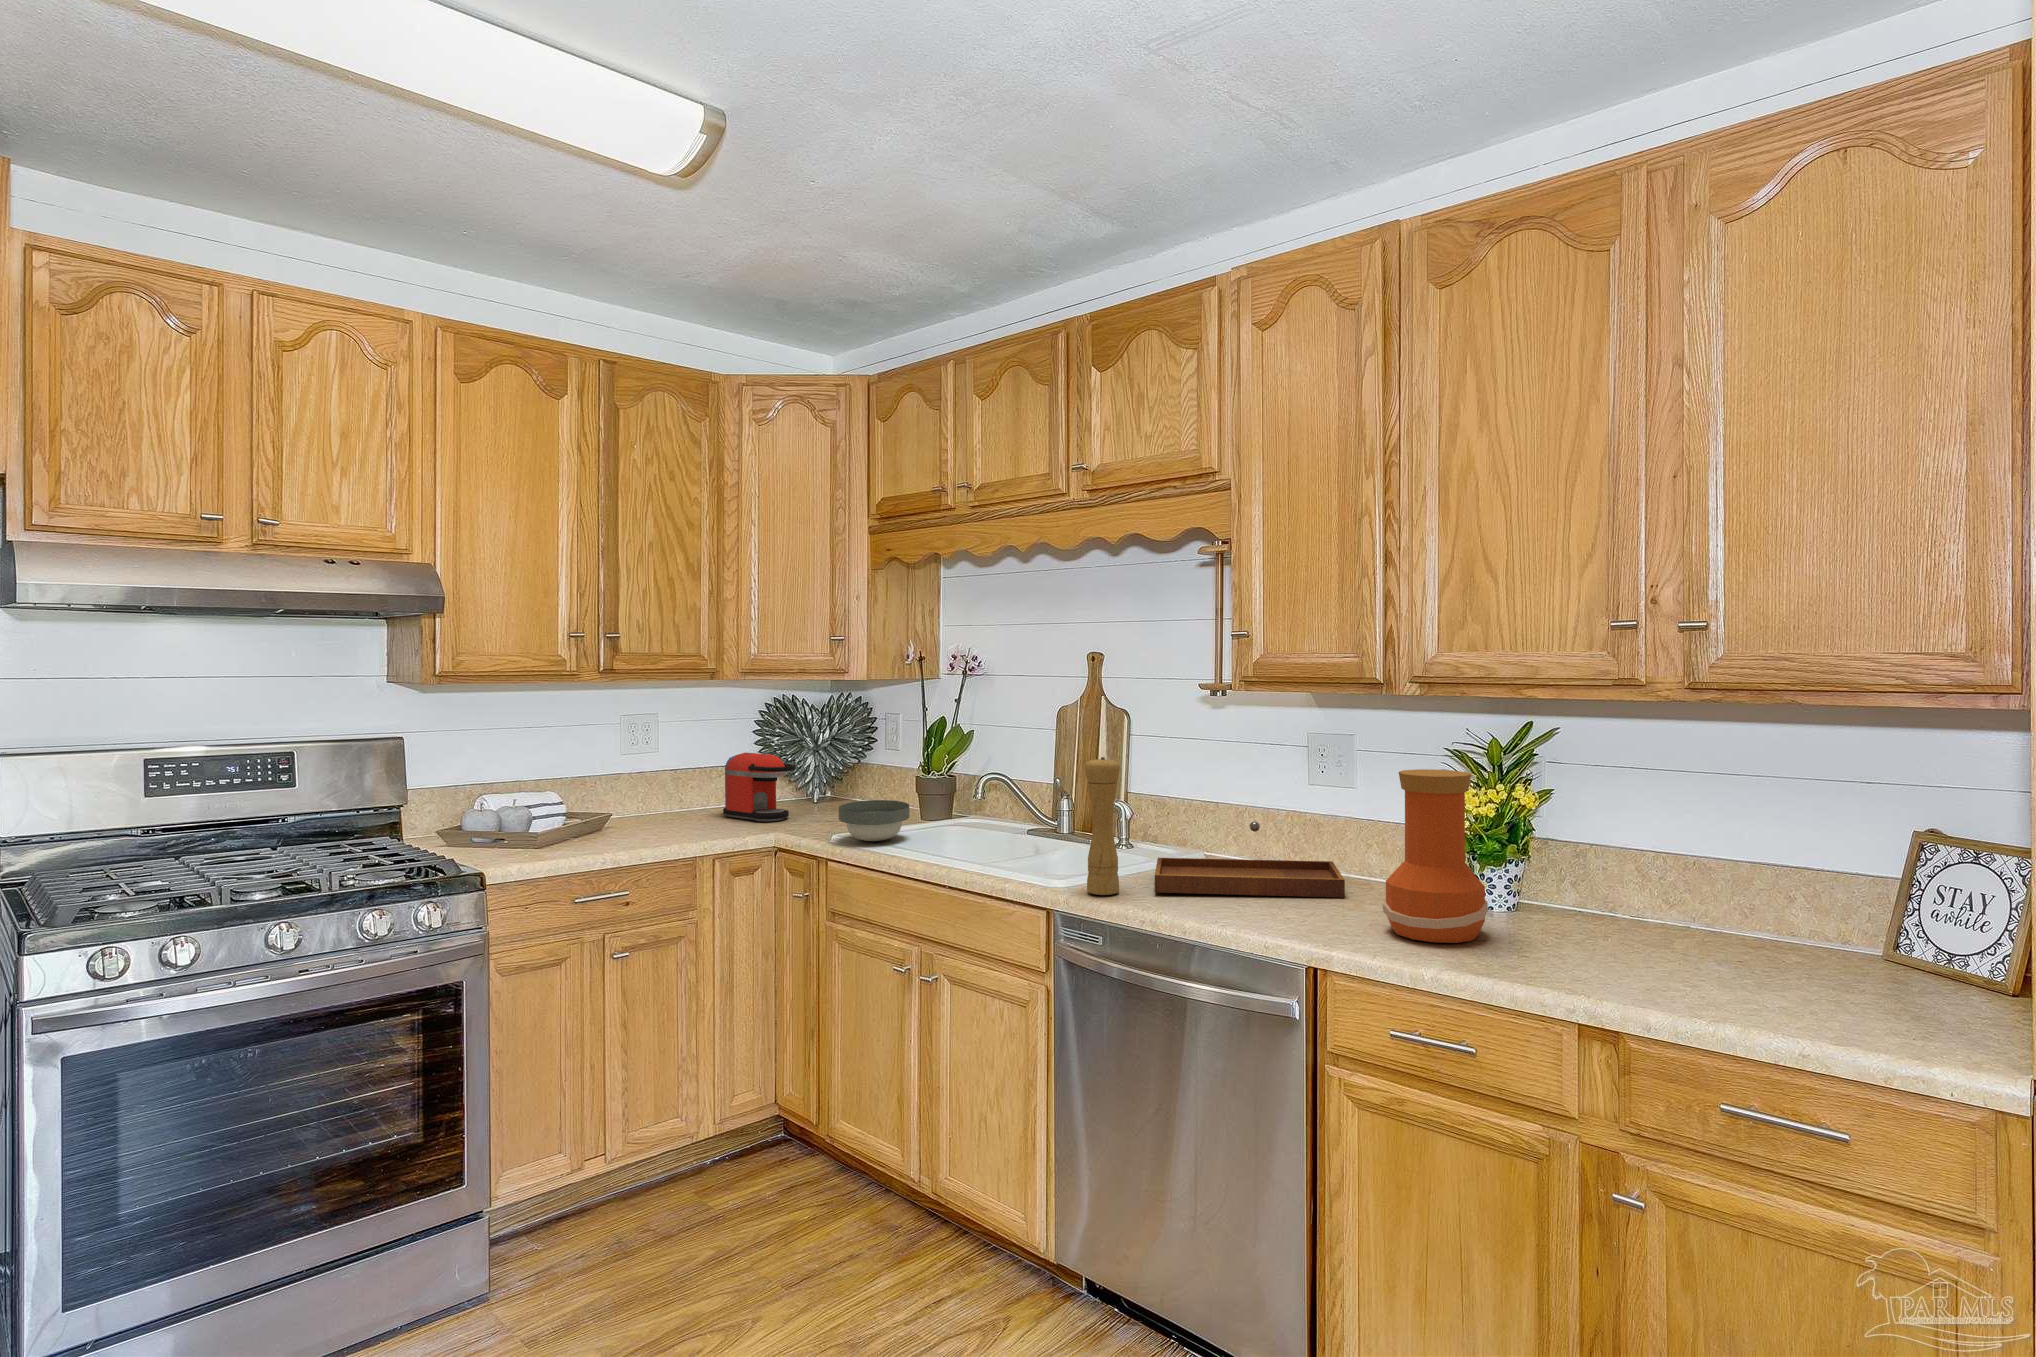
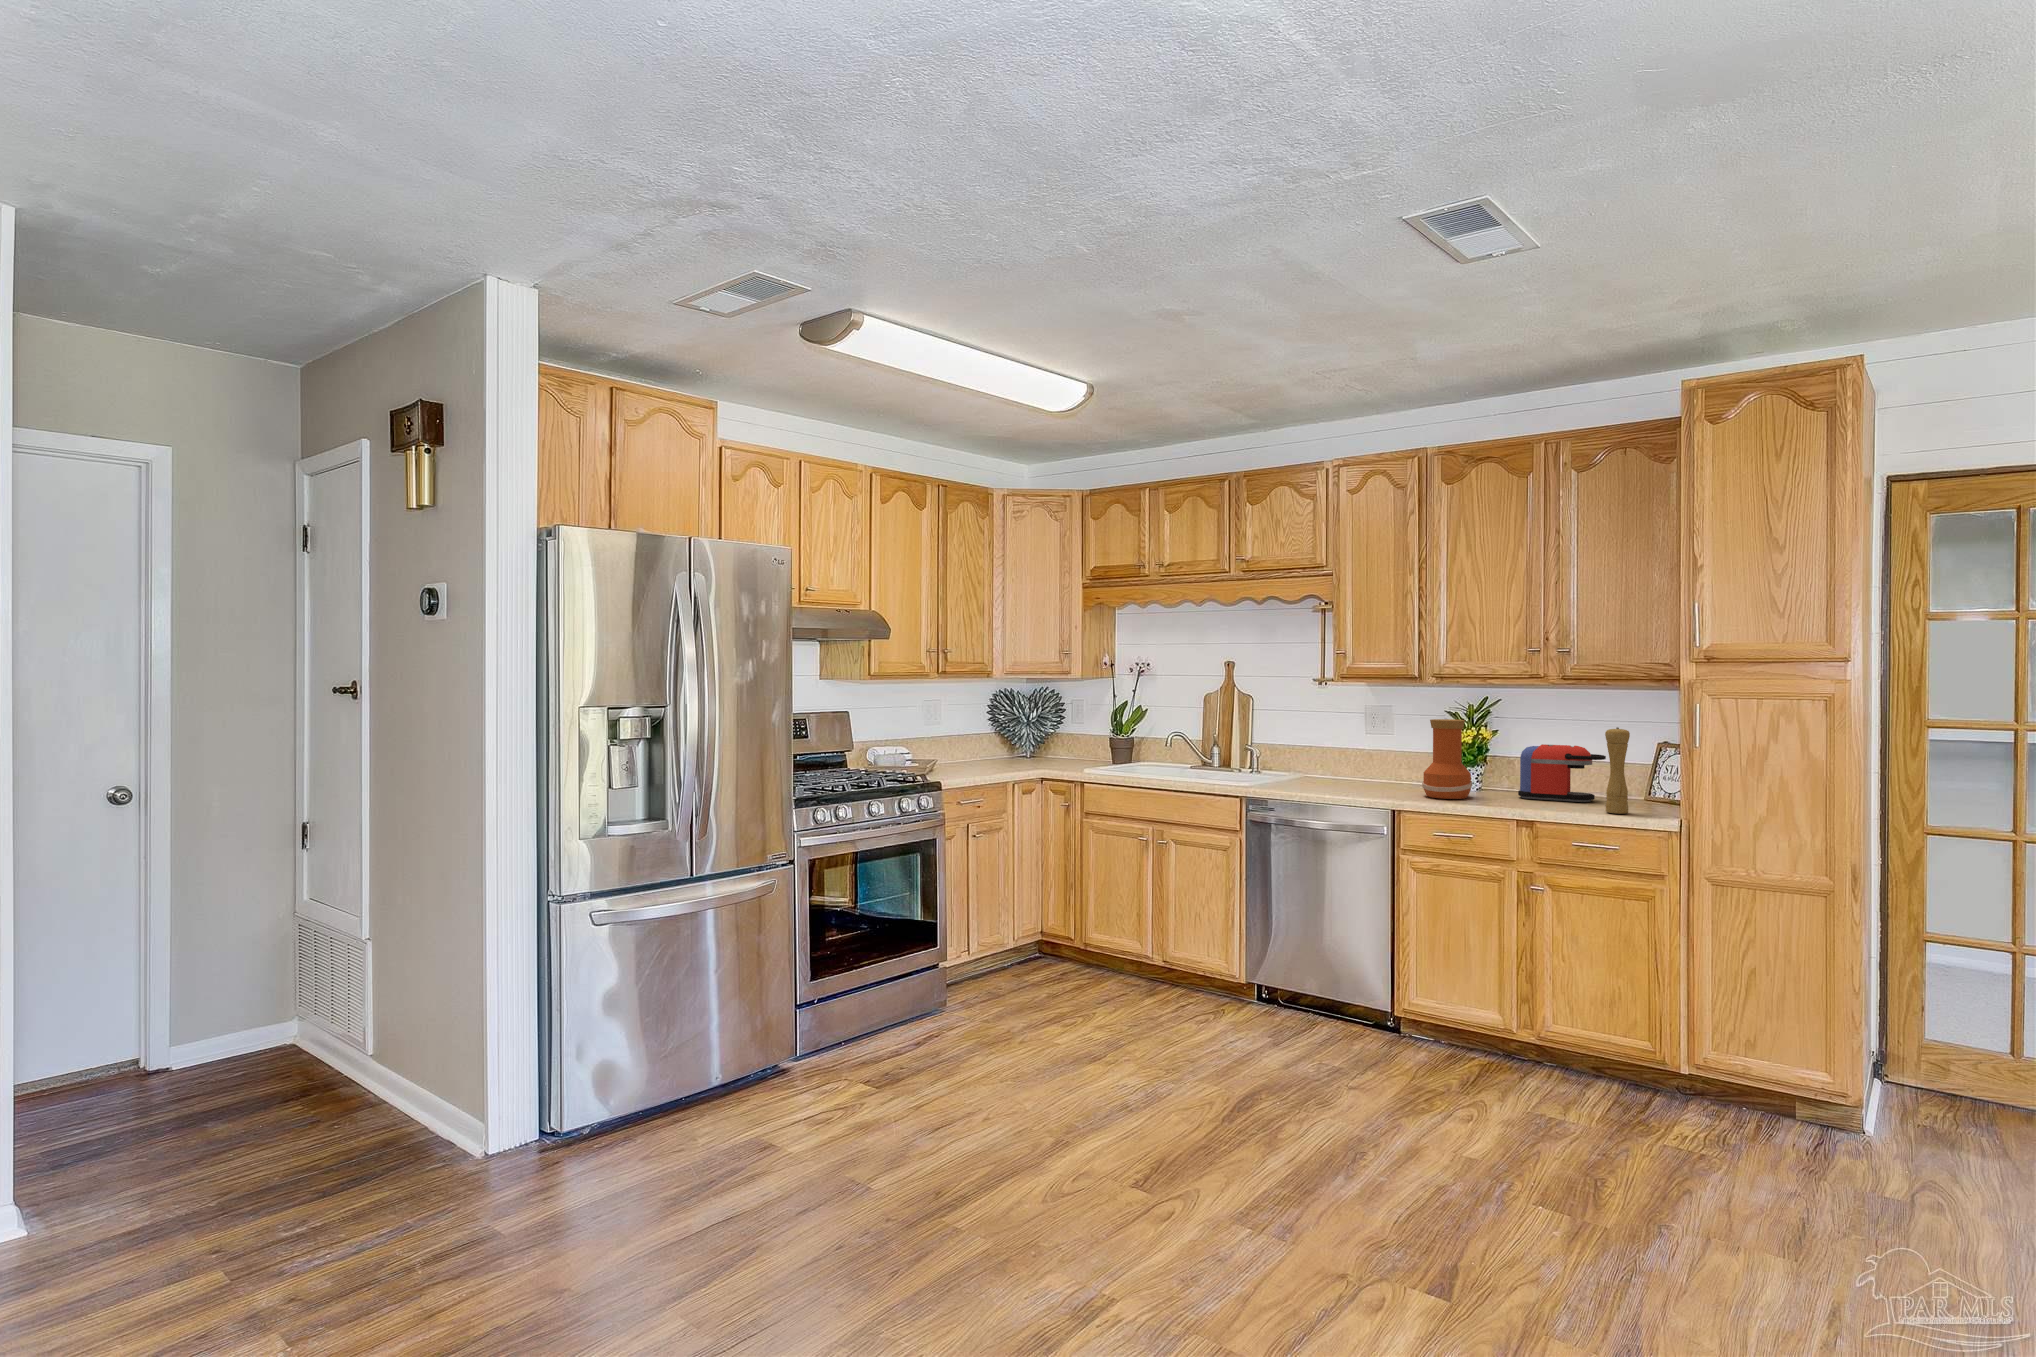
coffee maker: present [723,752,795,822] -> present [1518,744,1606,802]
pepper mill: present [1085,757,1120,895] -> present [1605,727,1630,814]
bowl: present [839,800,910,841] -> none [1082,749,1124,772]
tray: present [1155,821,1345,897] -> none [1289,752,1396,788]

